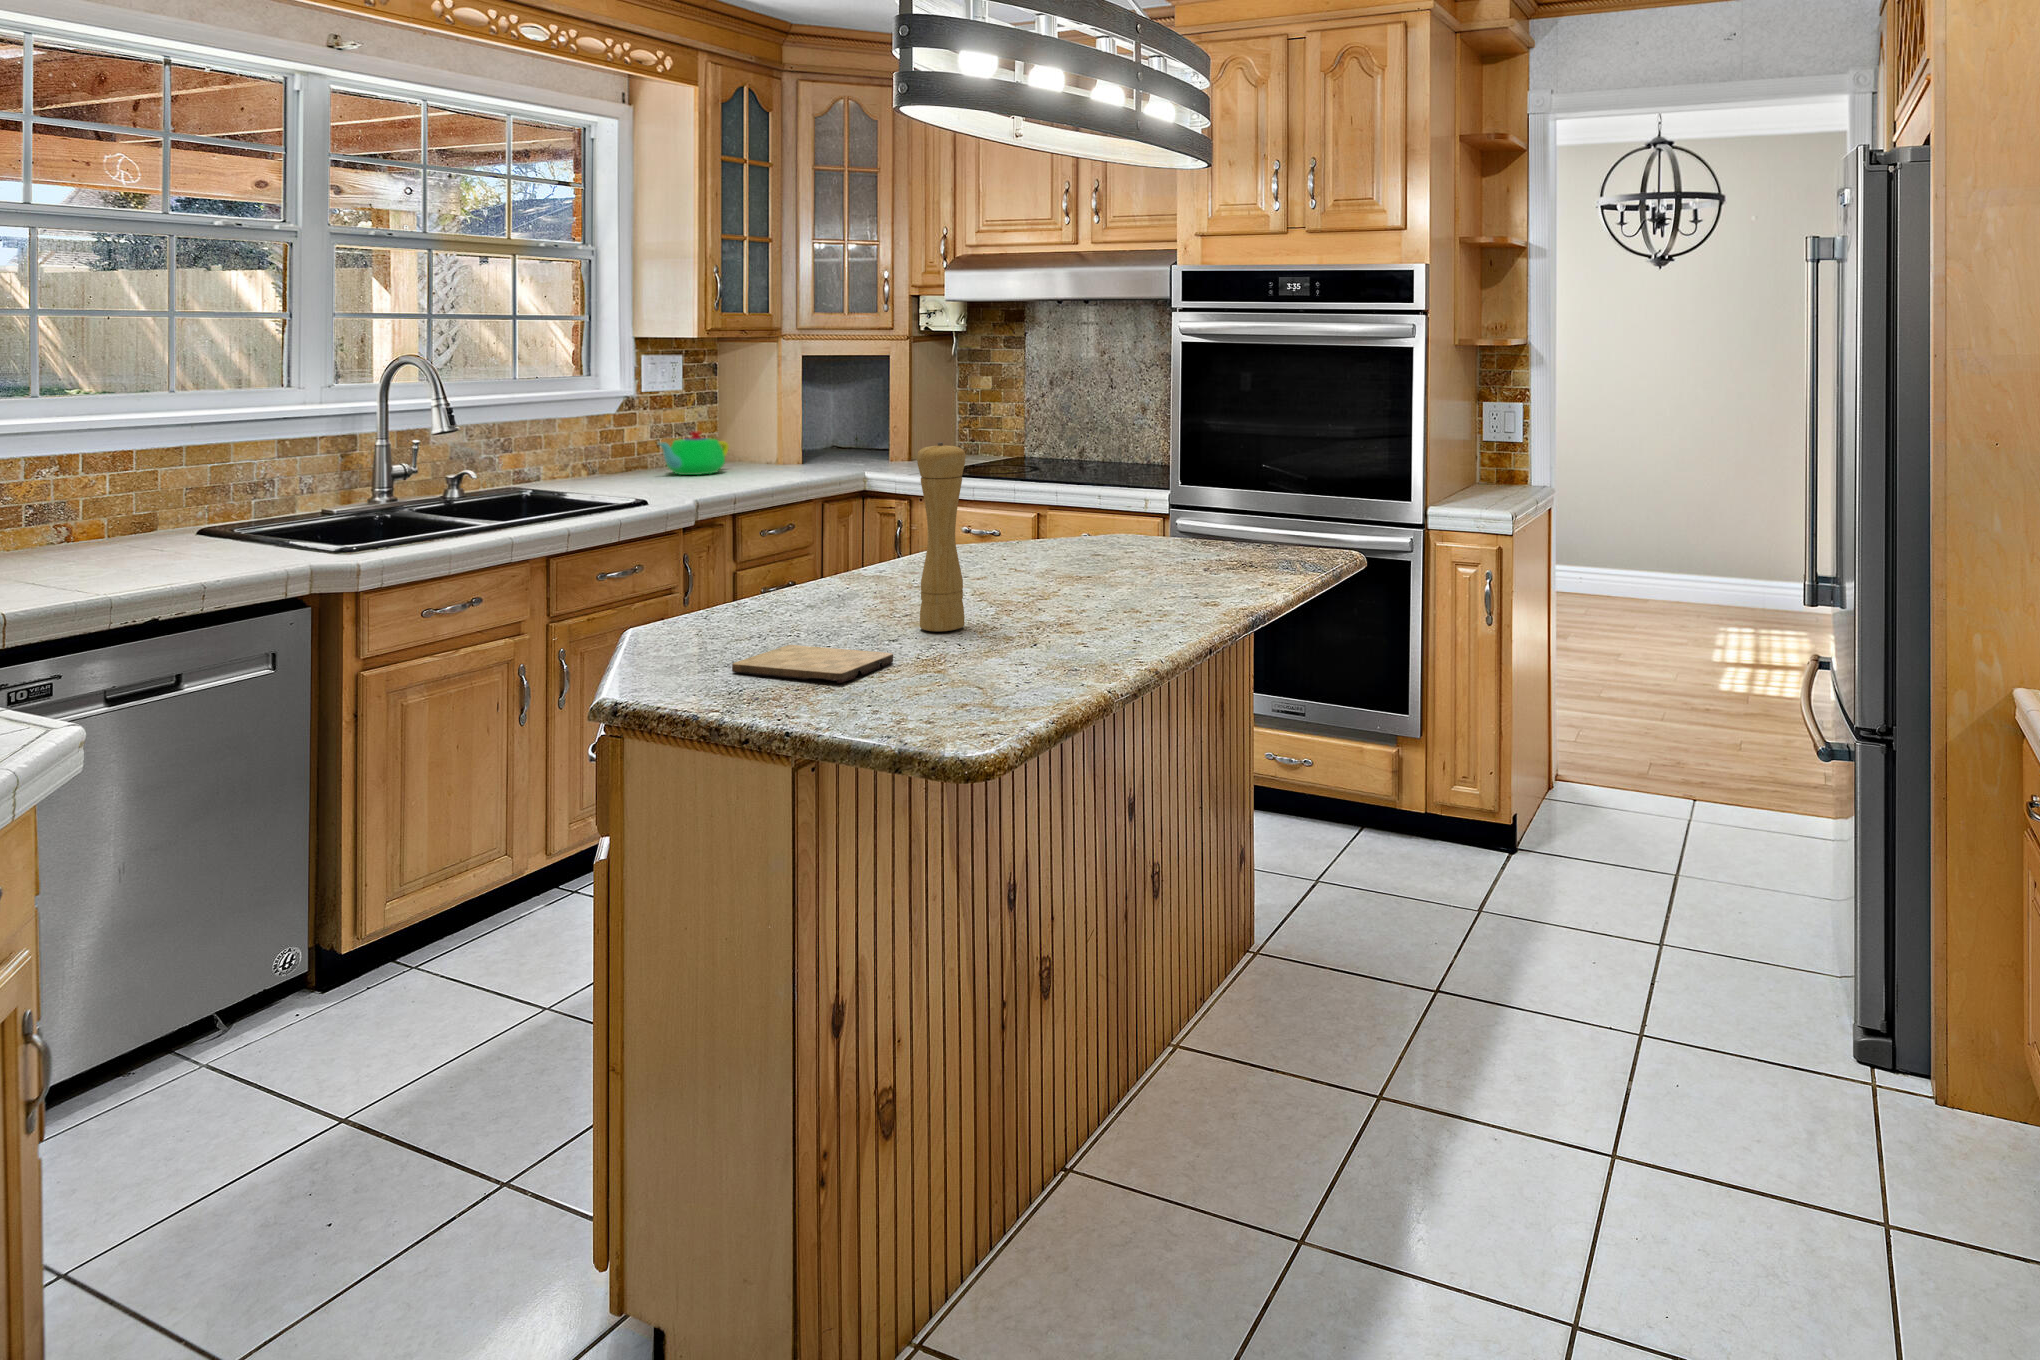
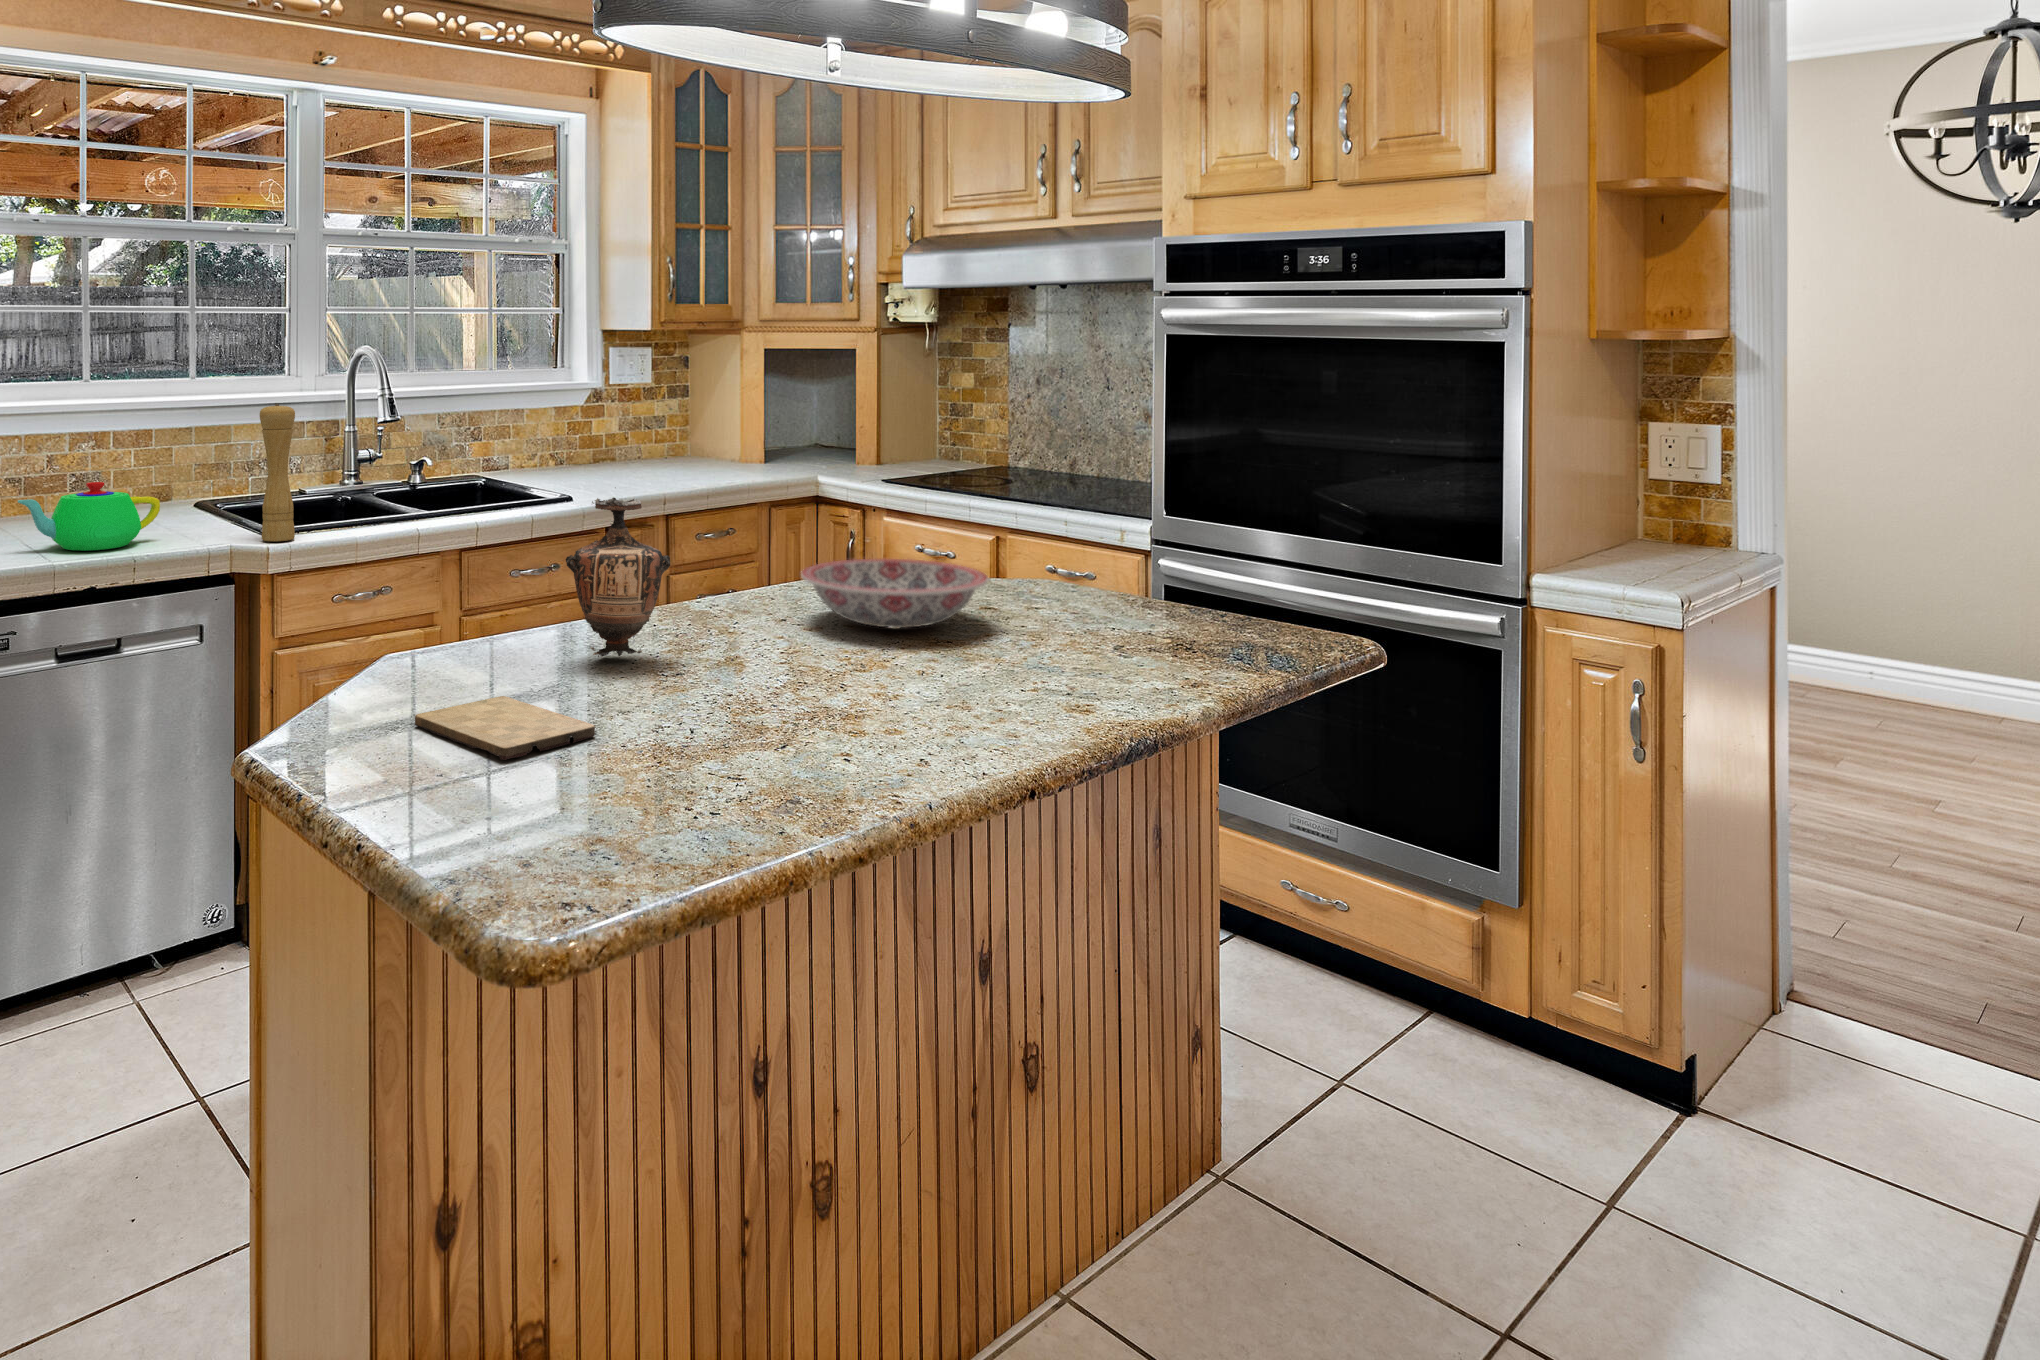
teapot: present [659,432,729,475] -> present [18,482,160,551]
pepper mill: present [917,442,966,631] -> present [260,404,295,541]
vase: none [801,470,896,614] -> present [566,497,670,657]
ceramic bowl: none [967,523,1115,574] -> present [801,559,988,628]

